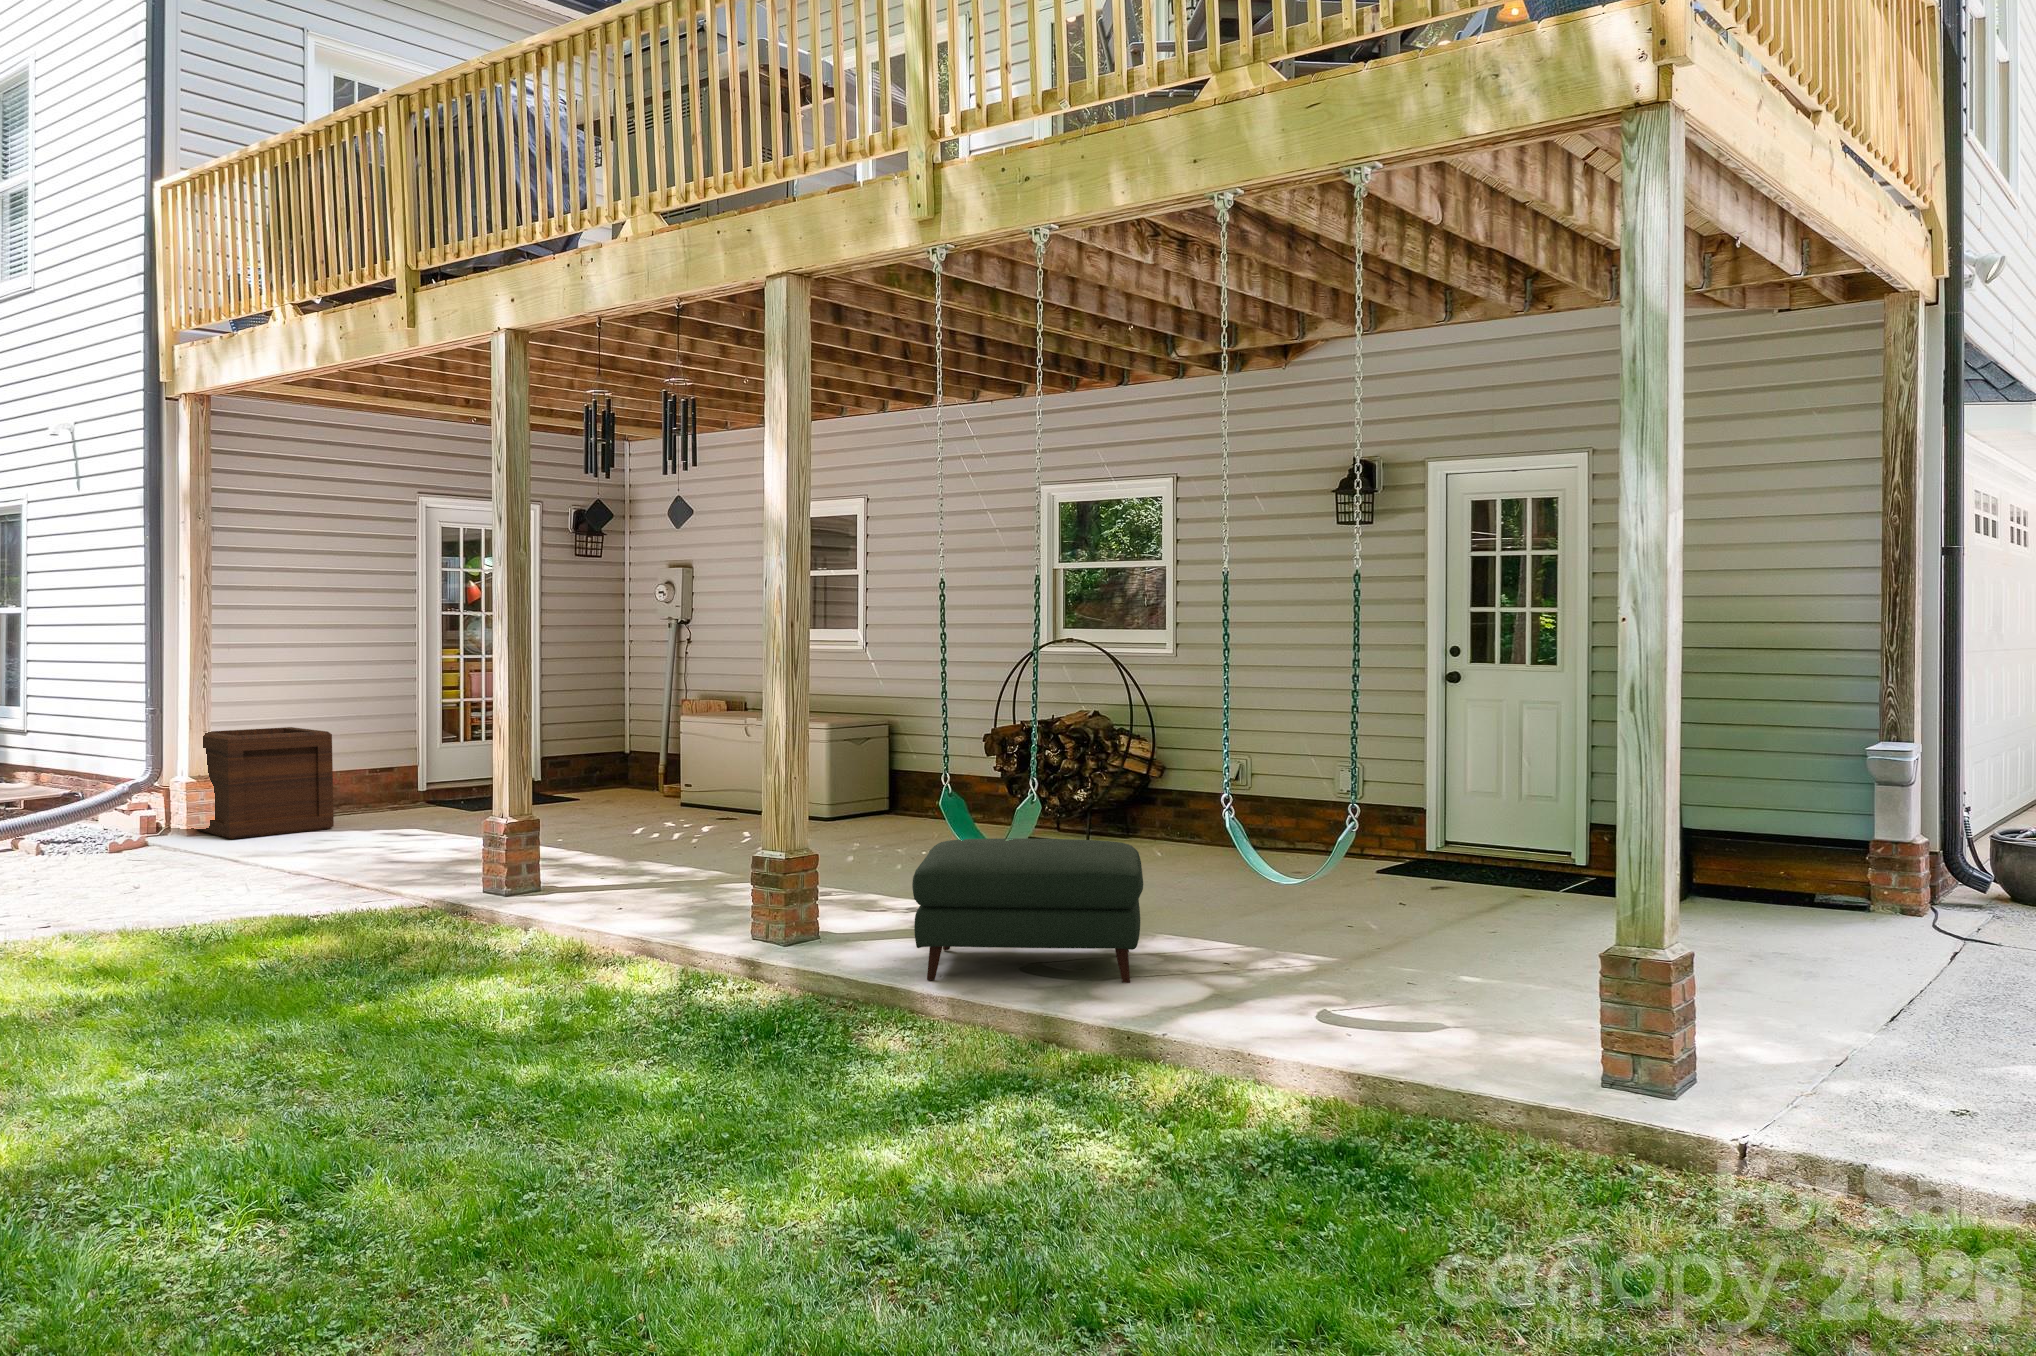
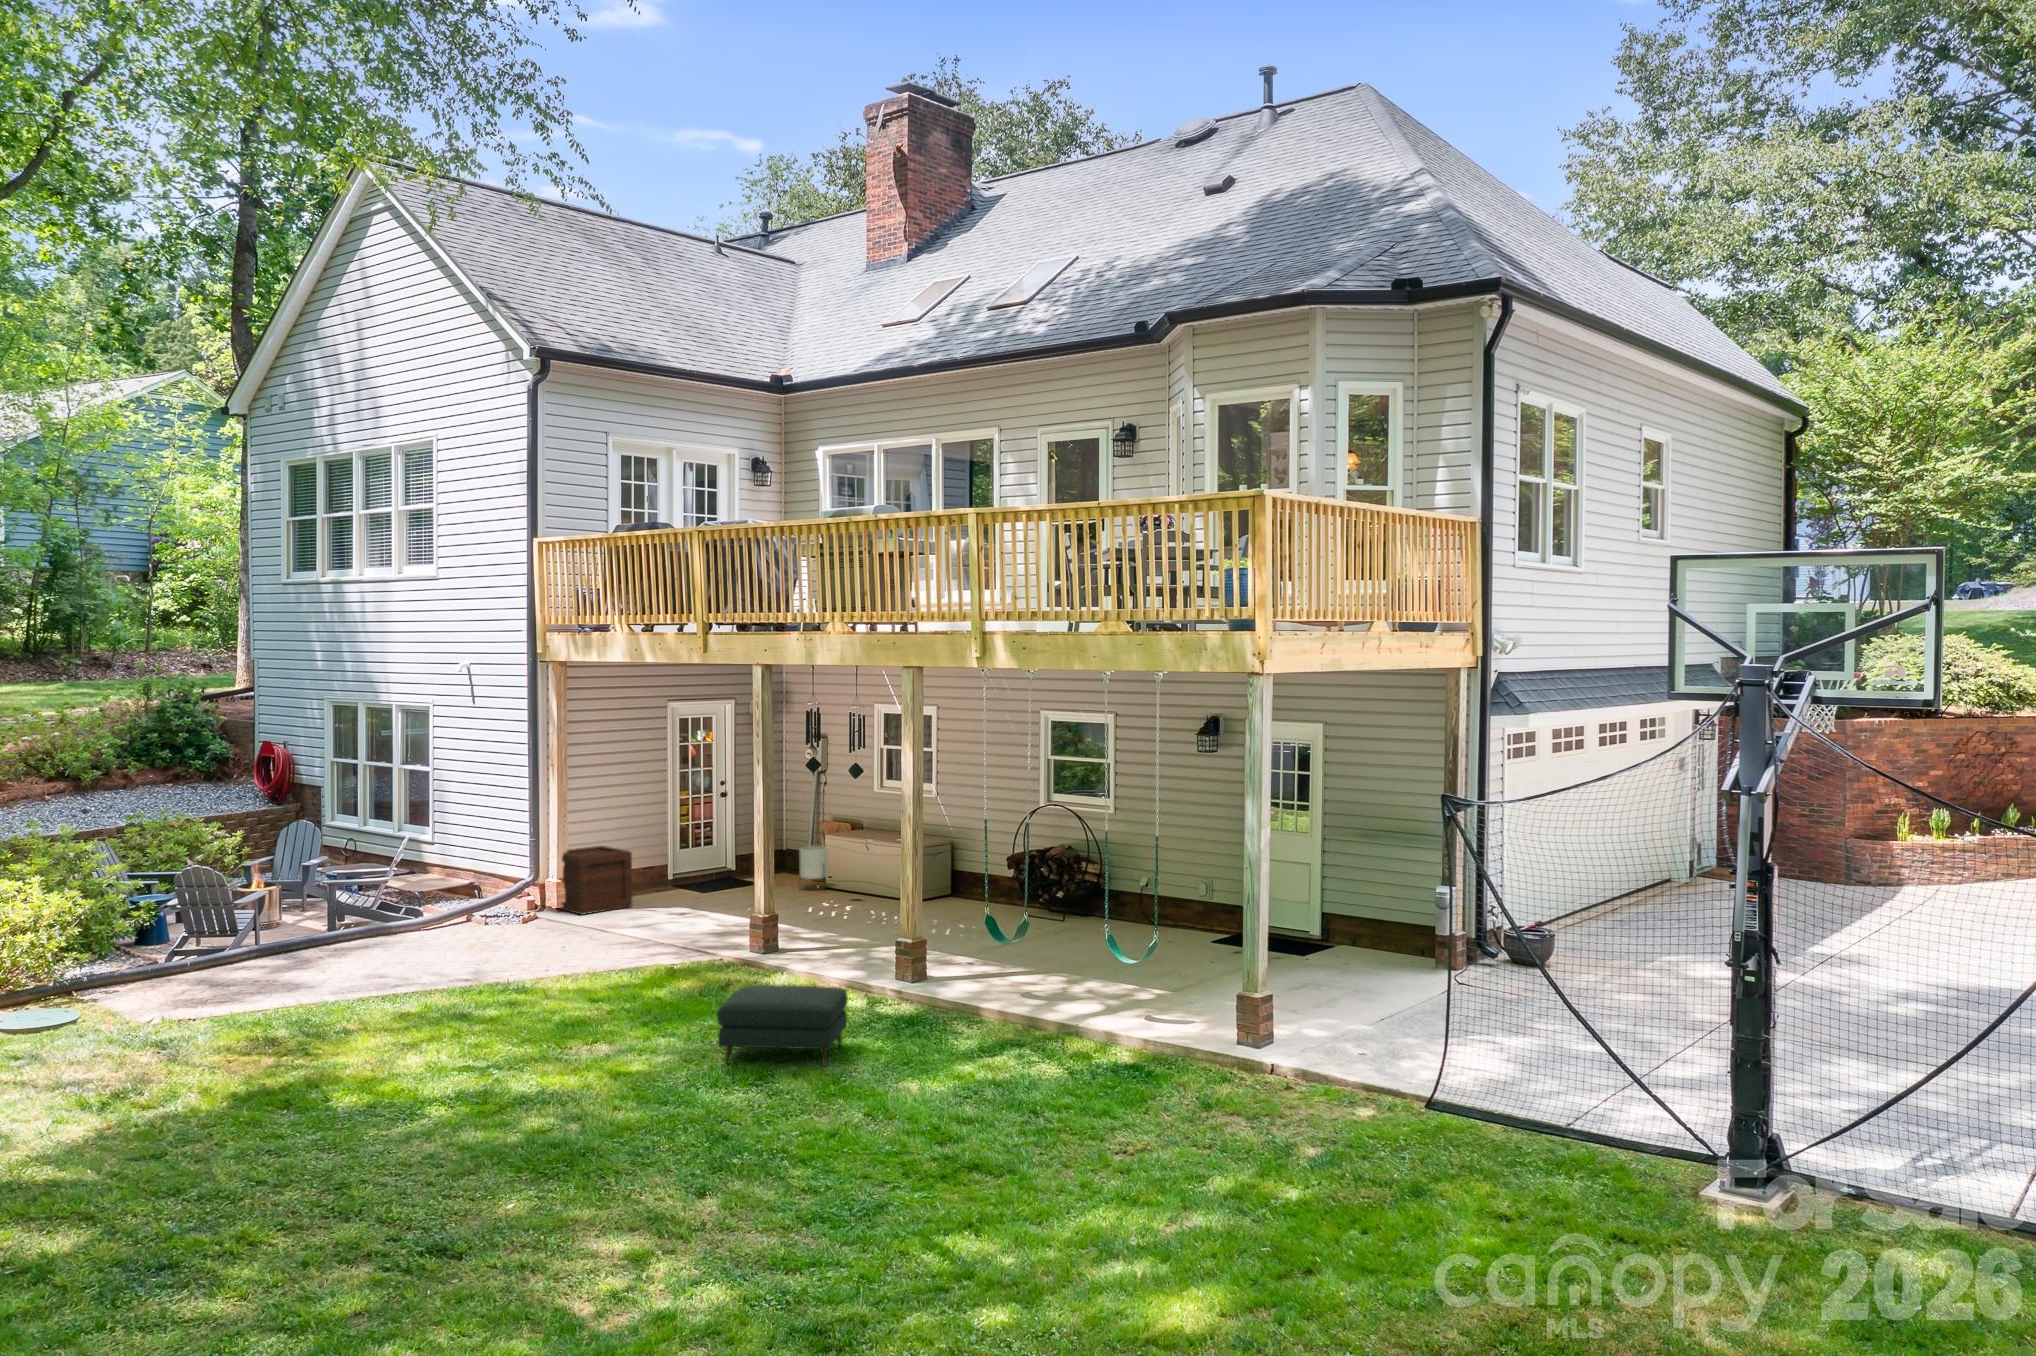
planter: none [637,738,684,810] -> present [799,846,828,879]
ottoman: present [912,838,1143,983] -> present [717,985,848,1066]

